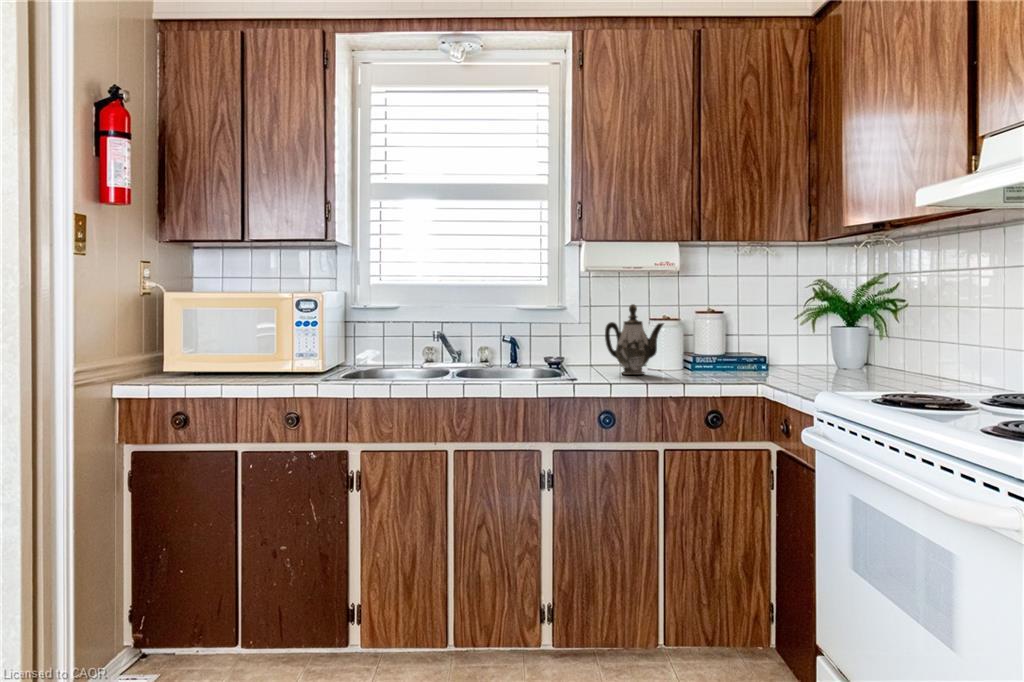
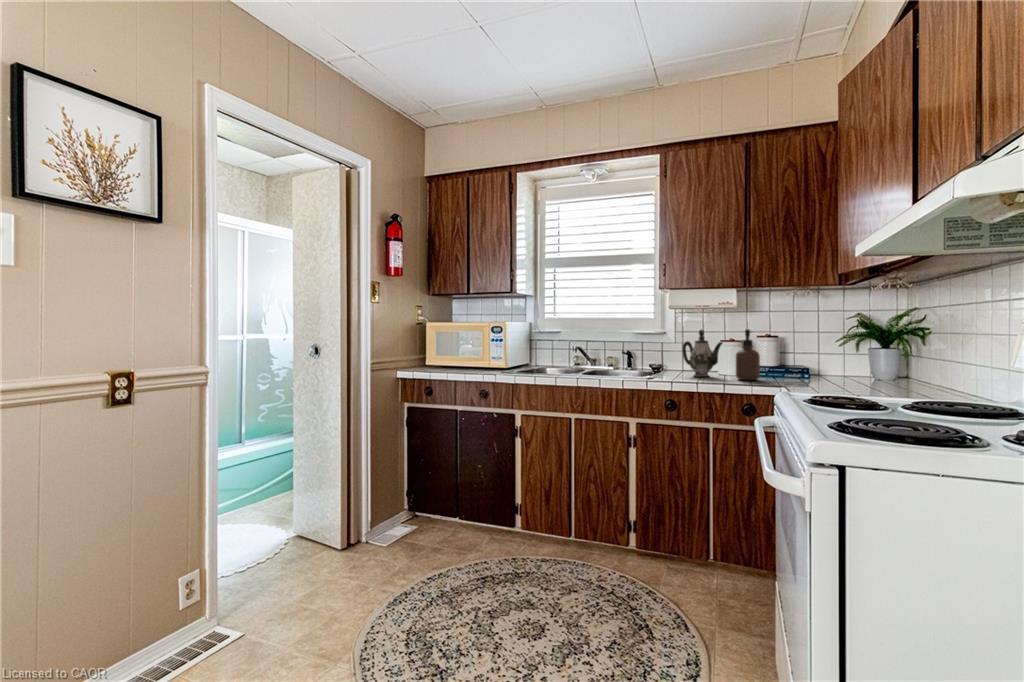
soap dispenser: none [685,304,717,378] -> present [736,329,760,380]

